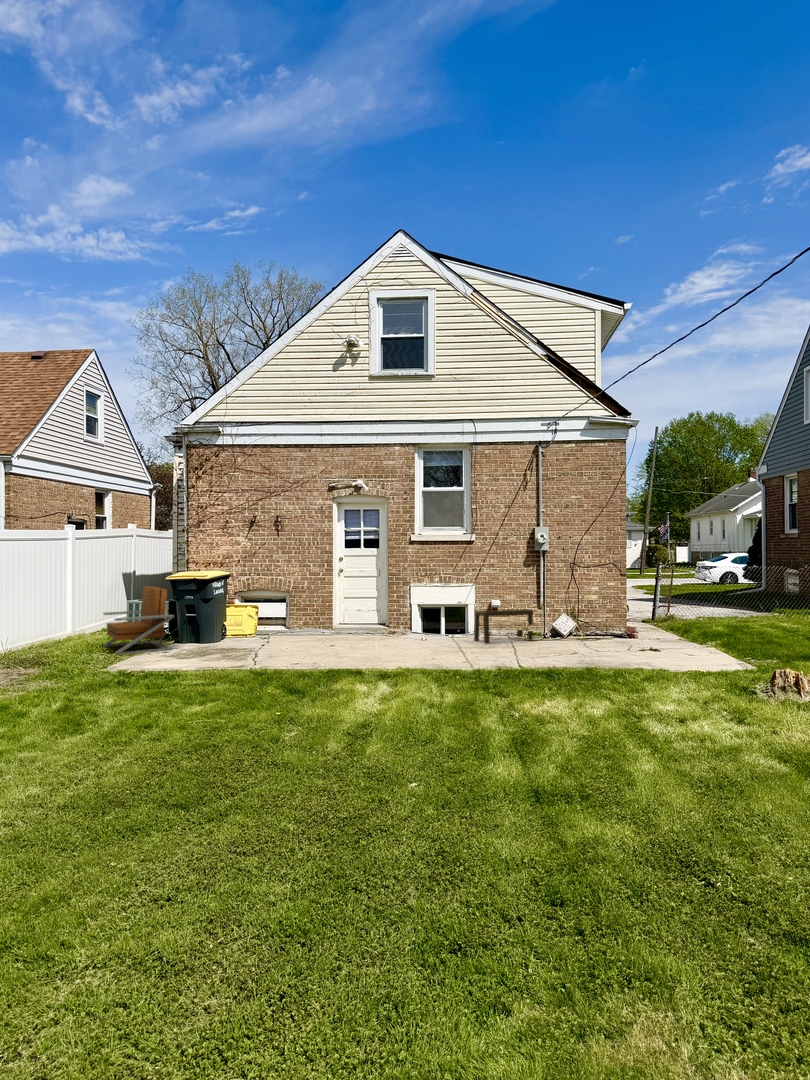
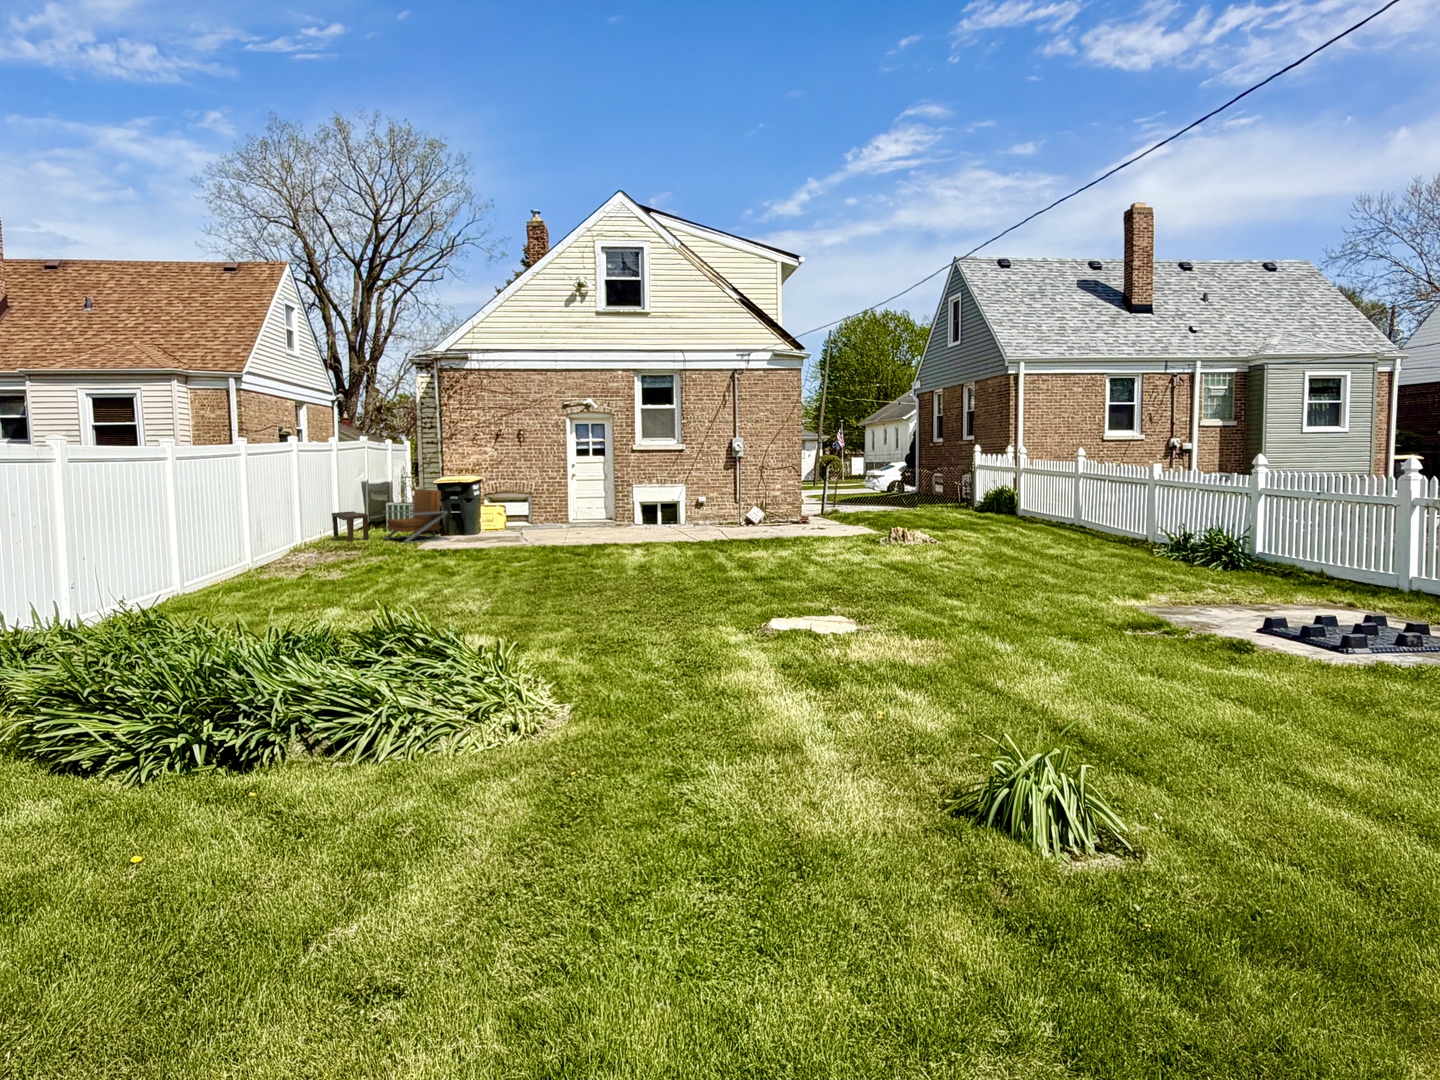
bench: present [474,608,534,643] -> present [332,511,369,542]

